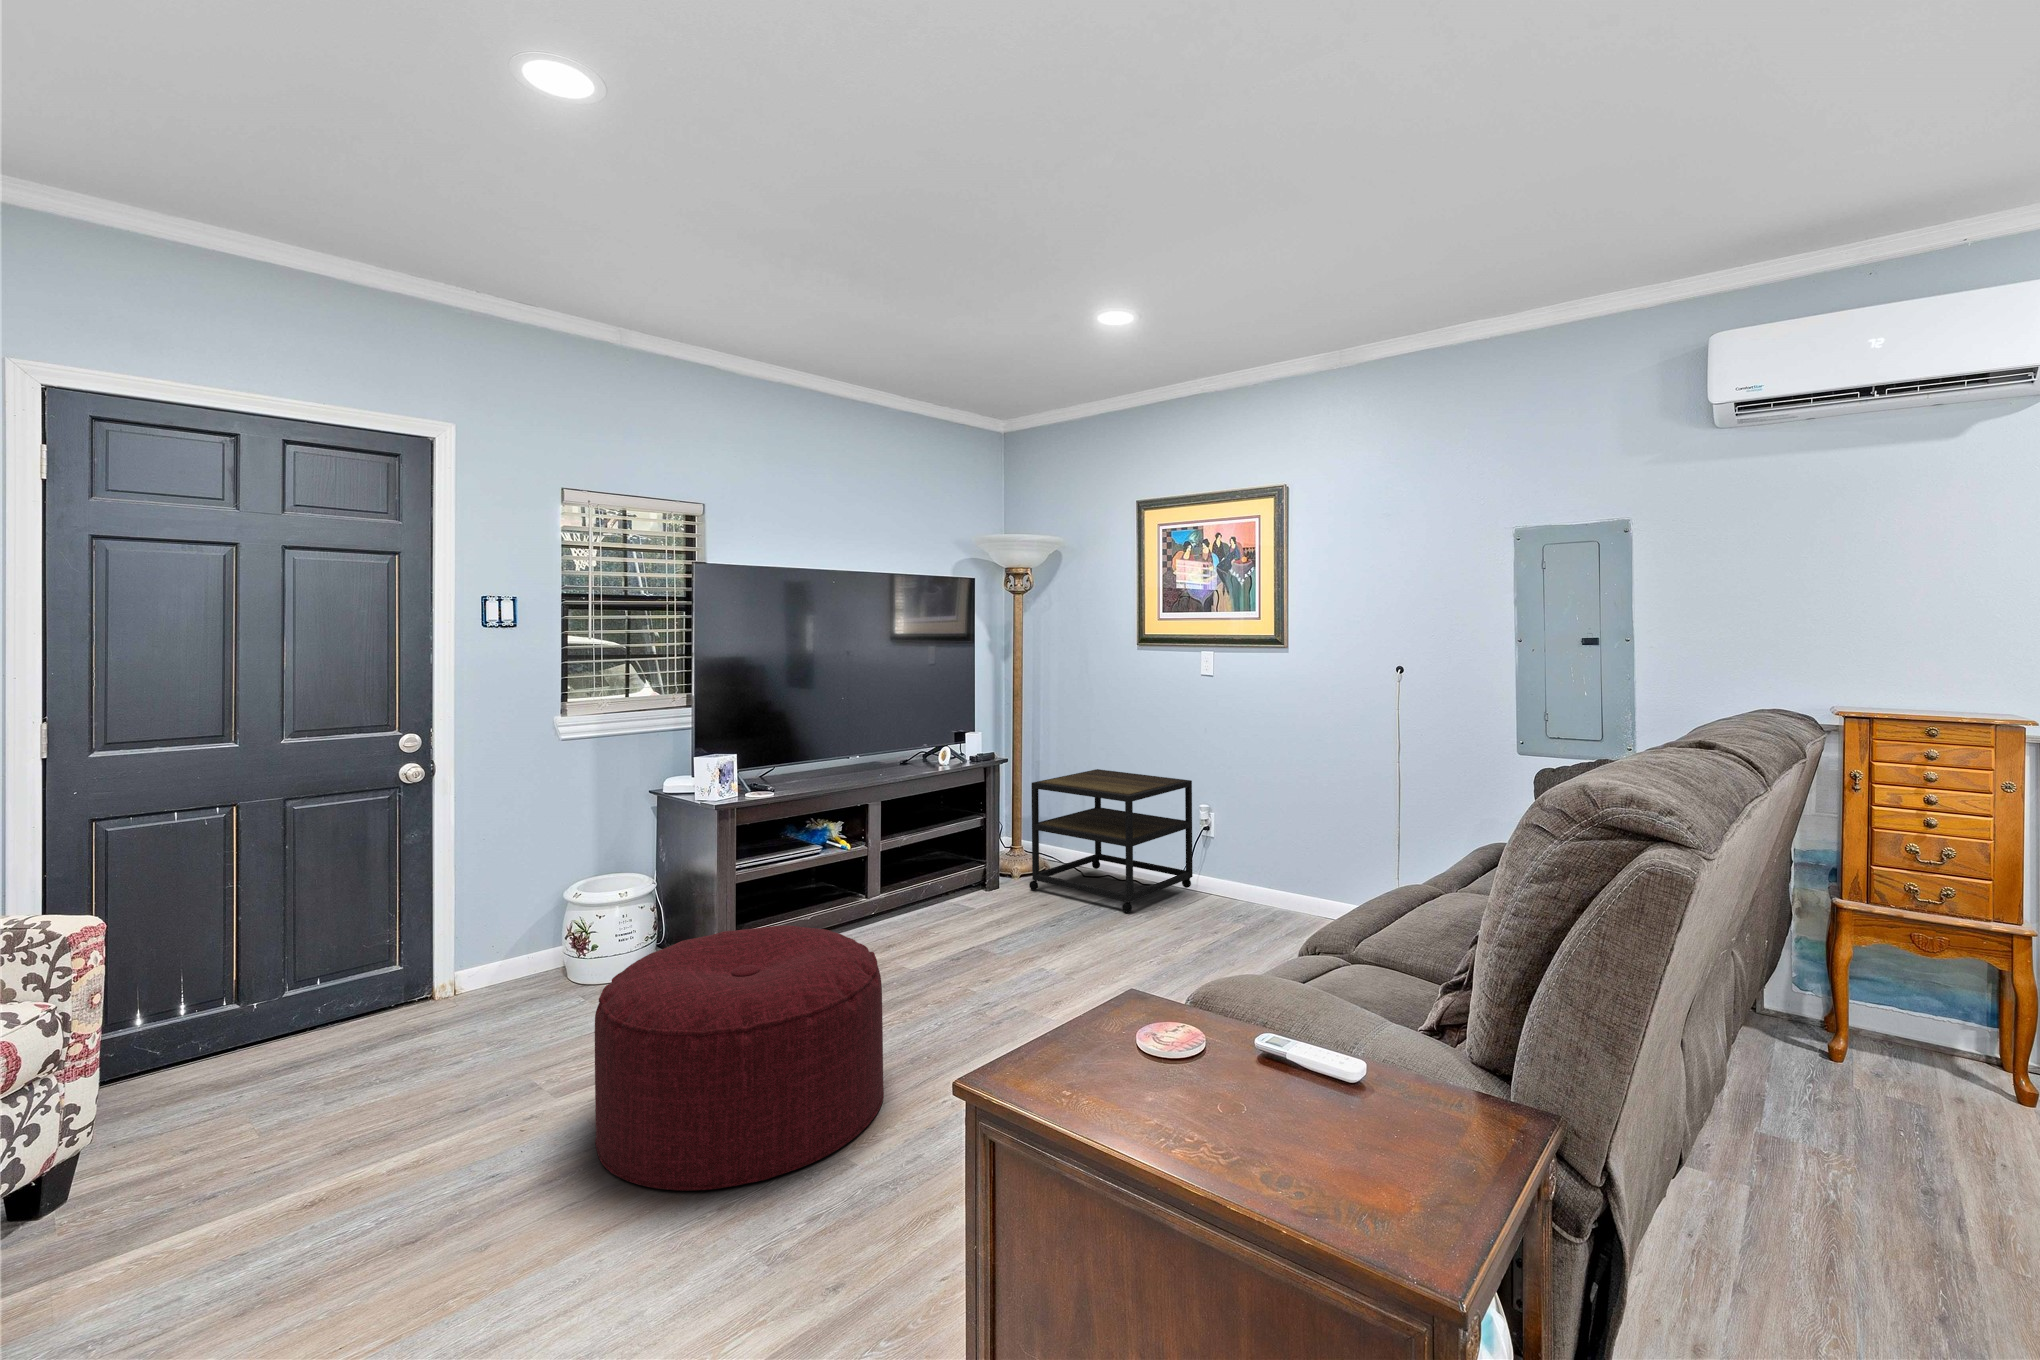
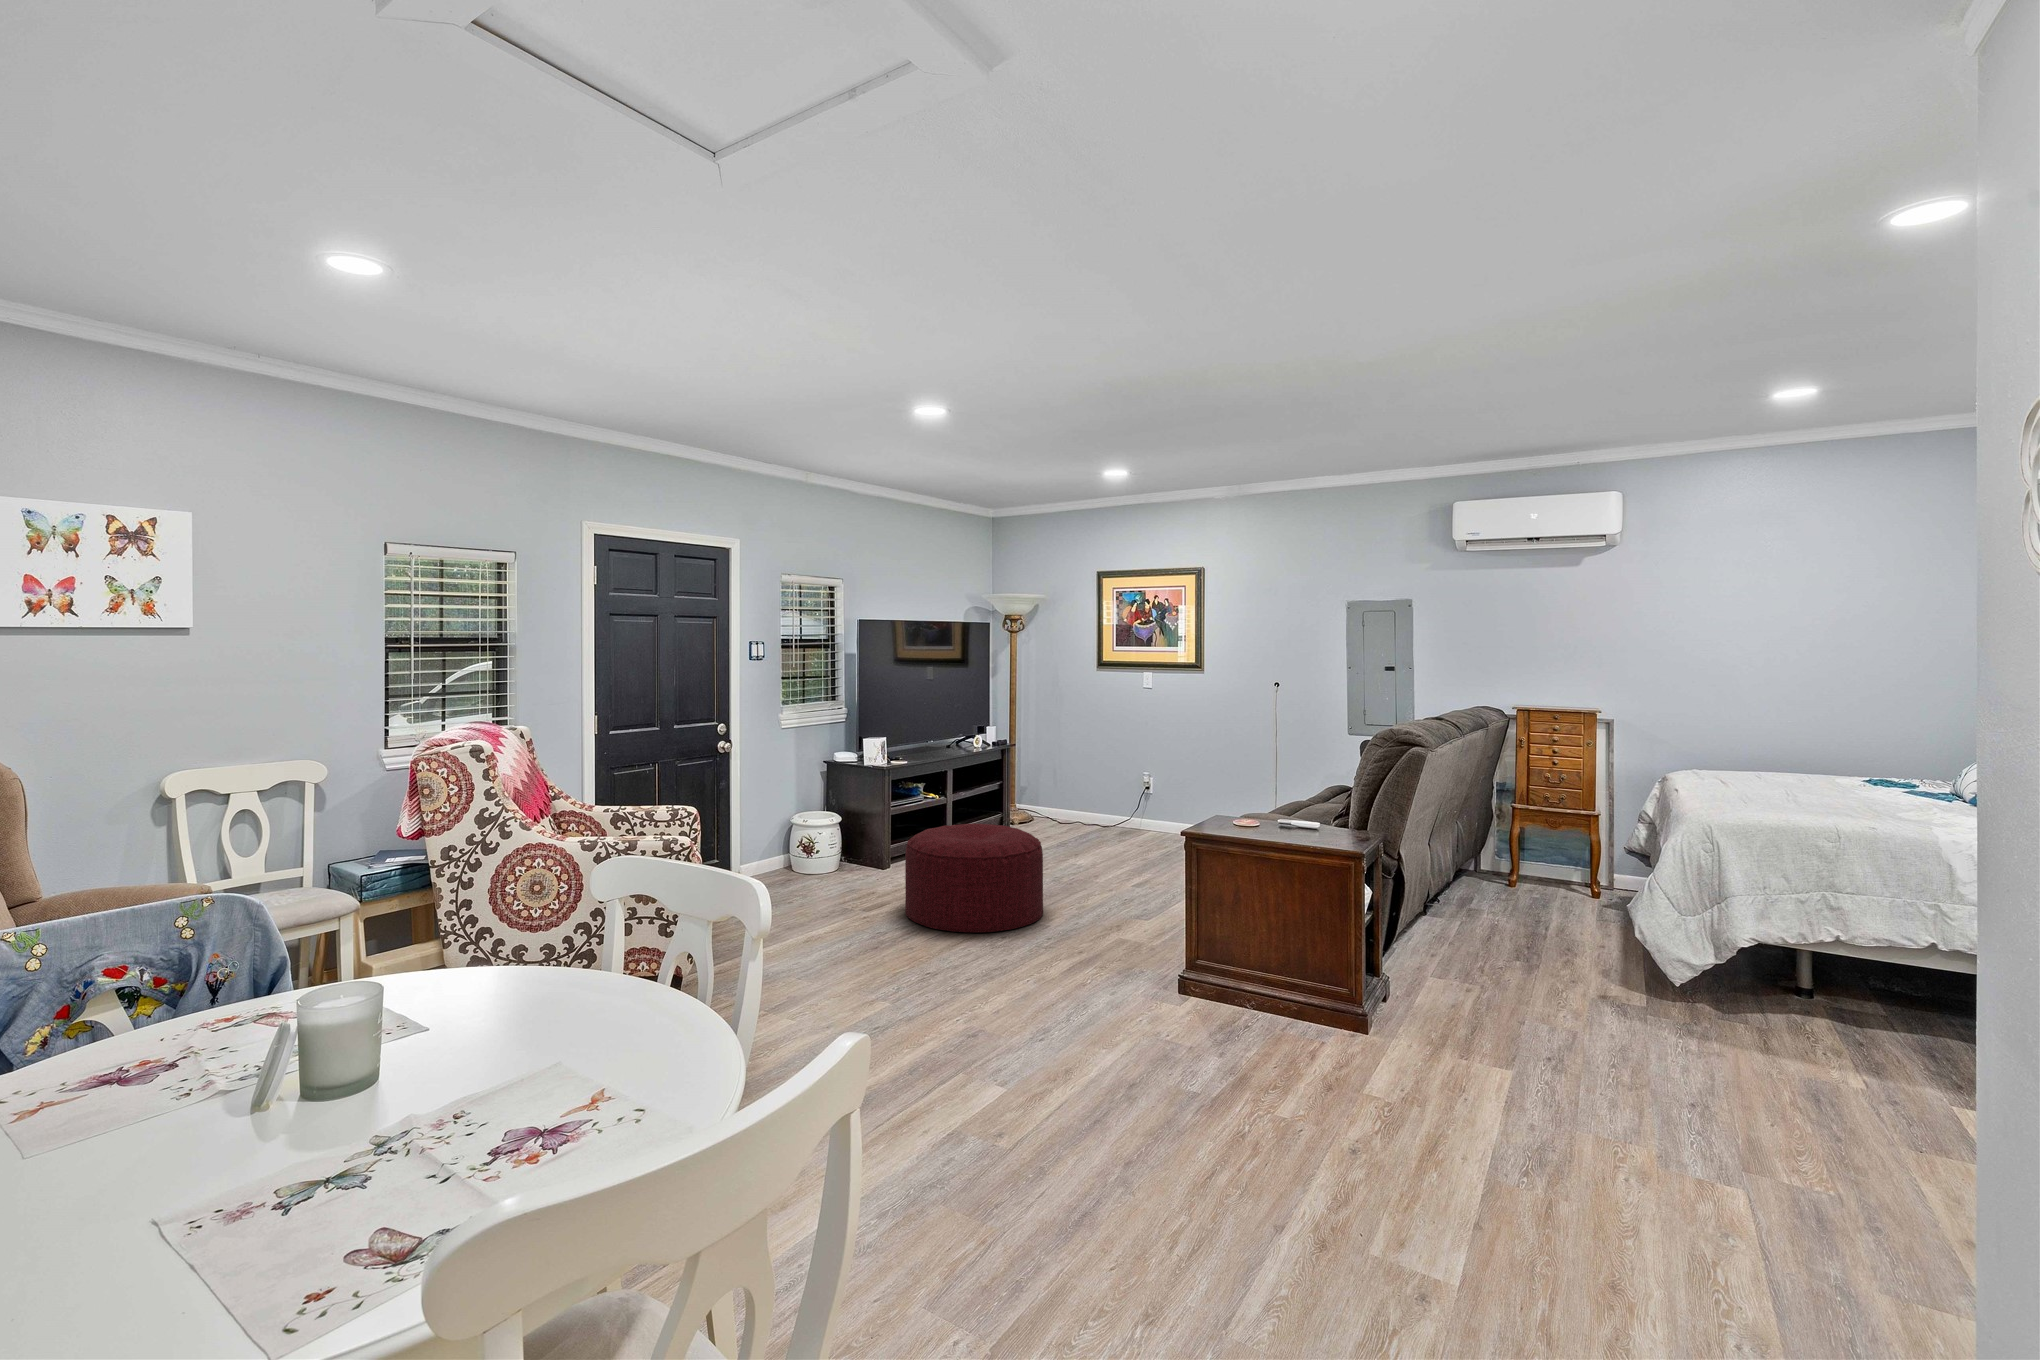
side table: present [1029,769,1193,913] -> none [1035,752,1140,839]

